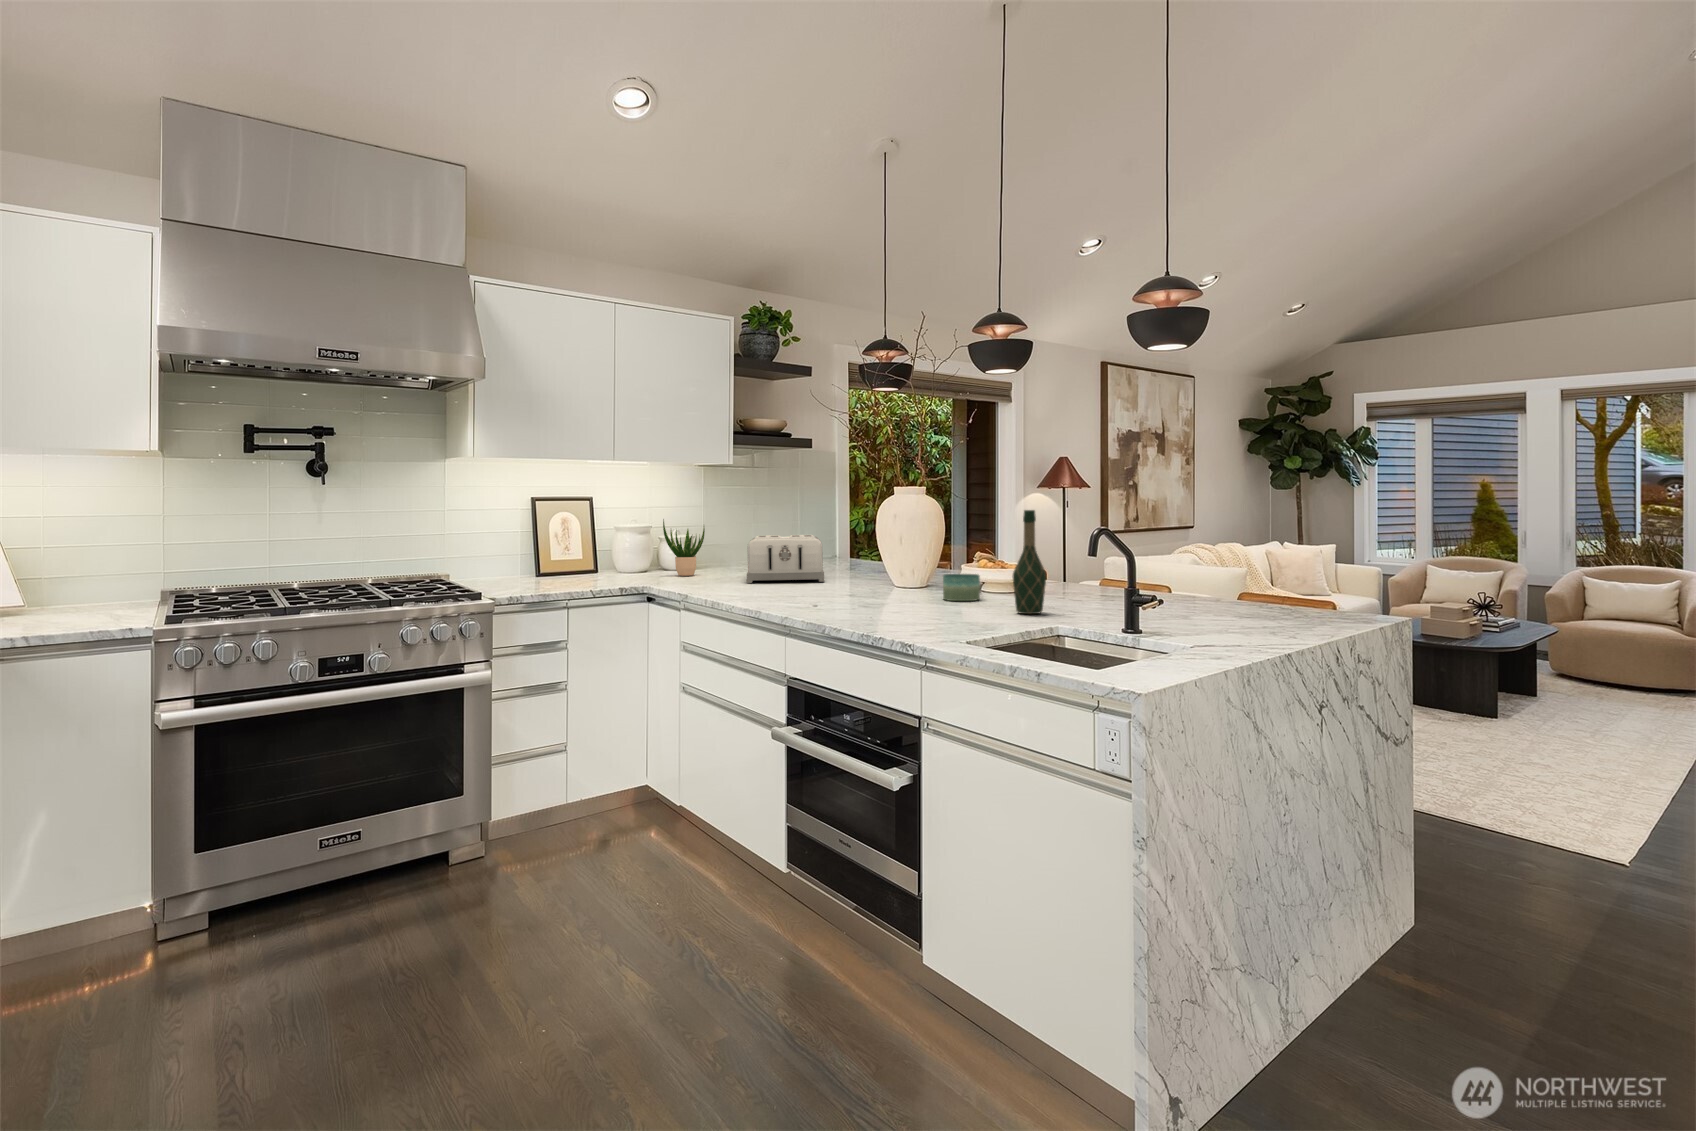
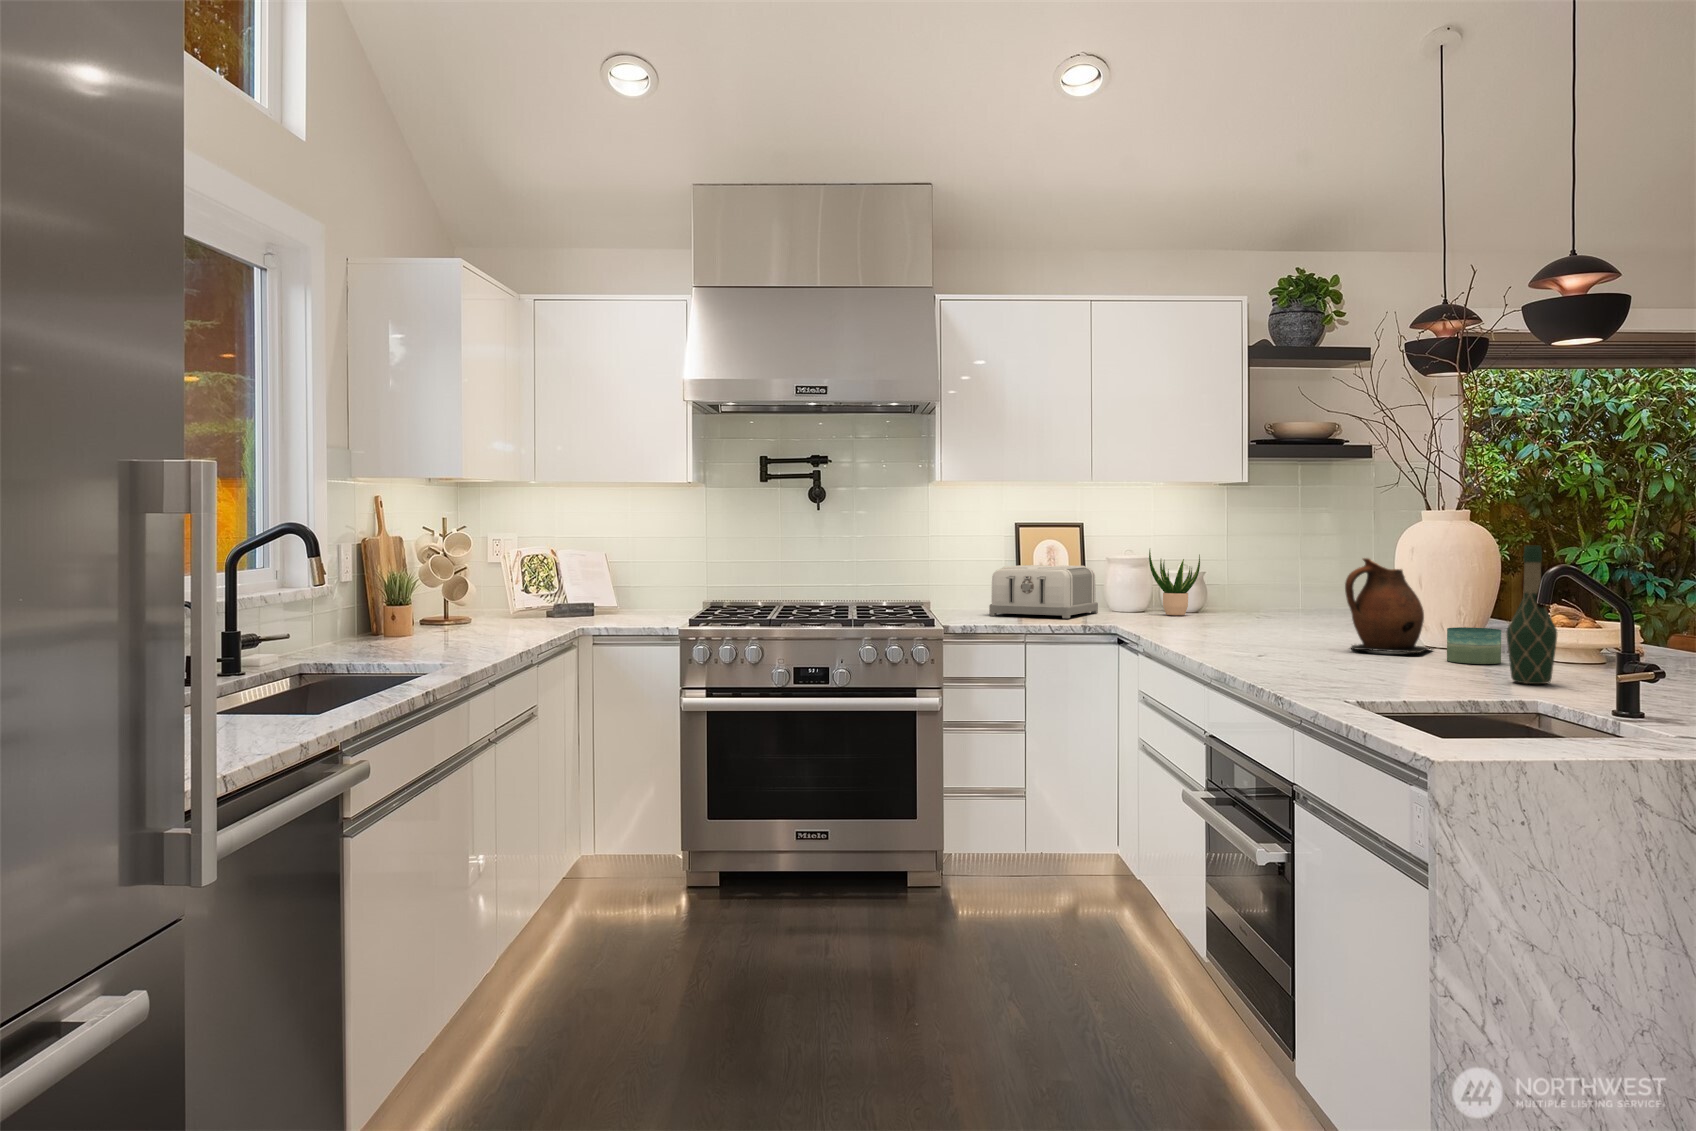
ceramic pitcher: none [863,523,922,597] -> present [1345,558,1433,654]
toaster: present [747,535,824,583] -> present [989,565,1098,618]

